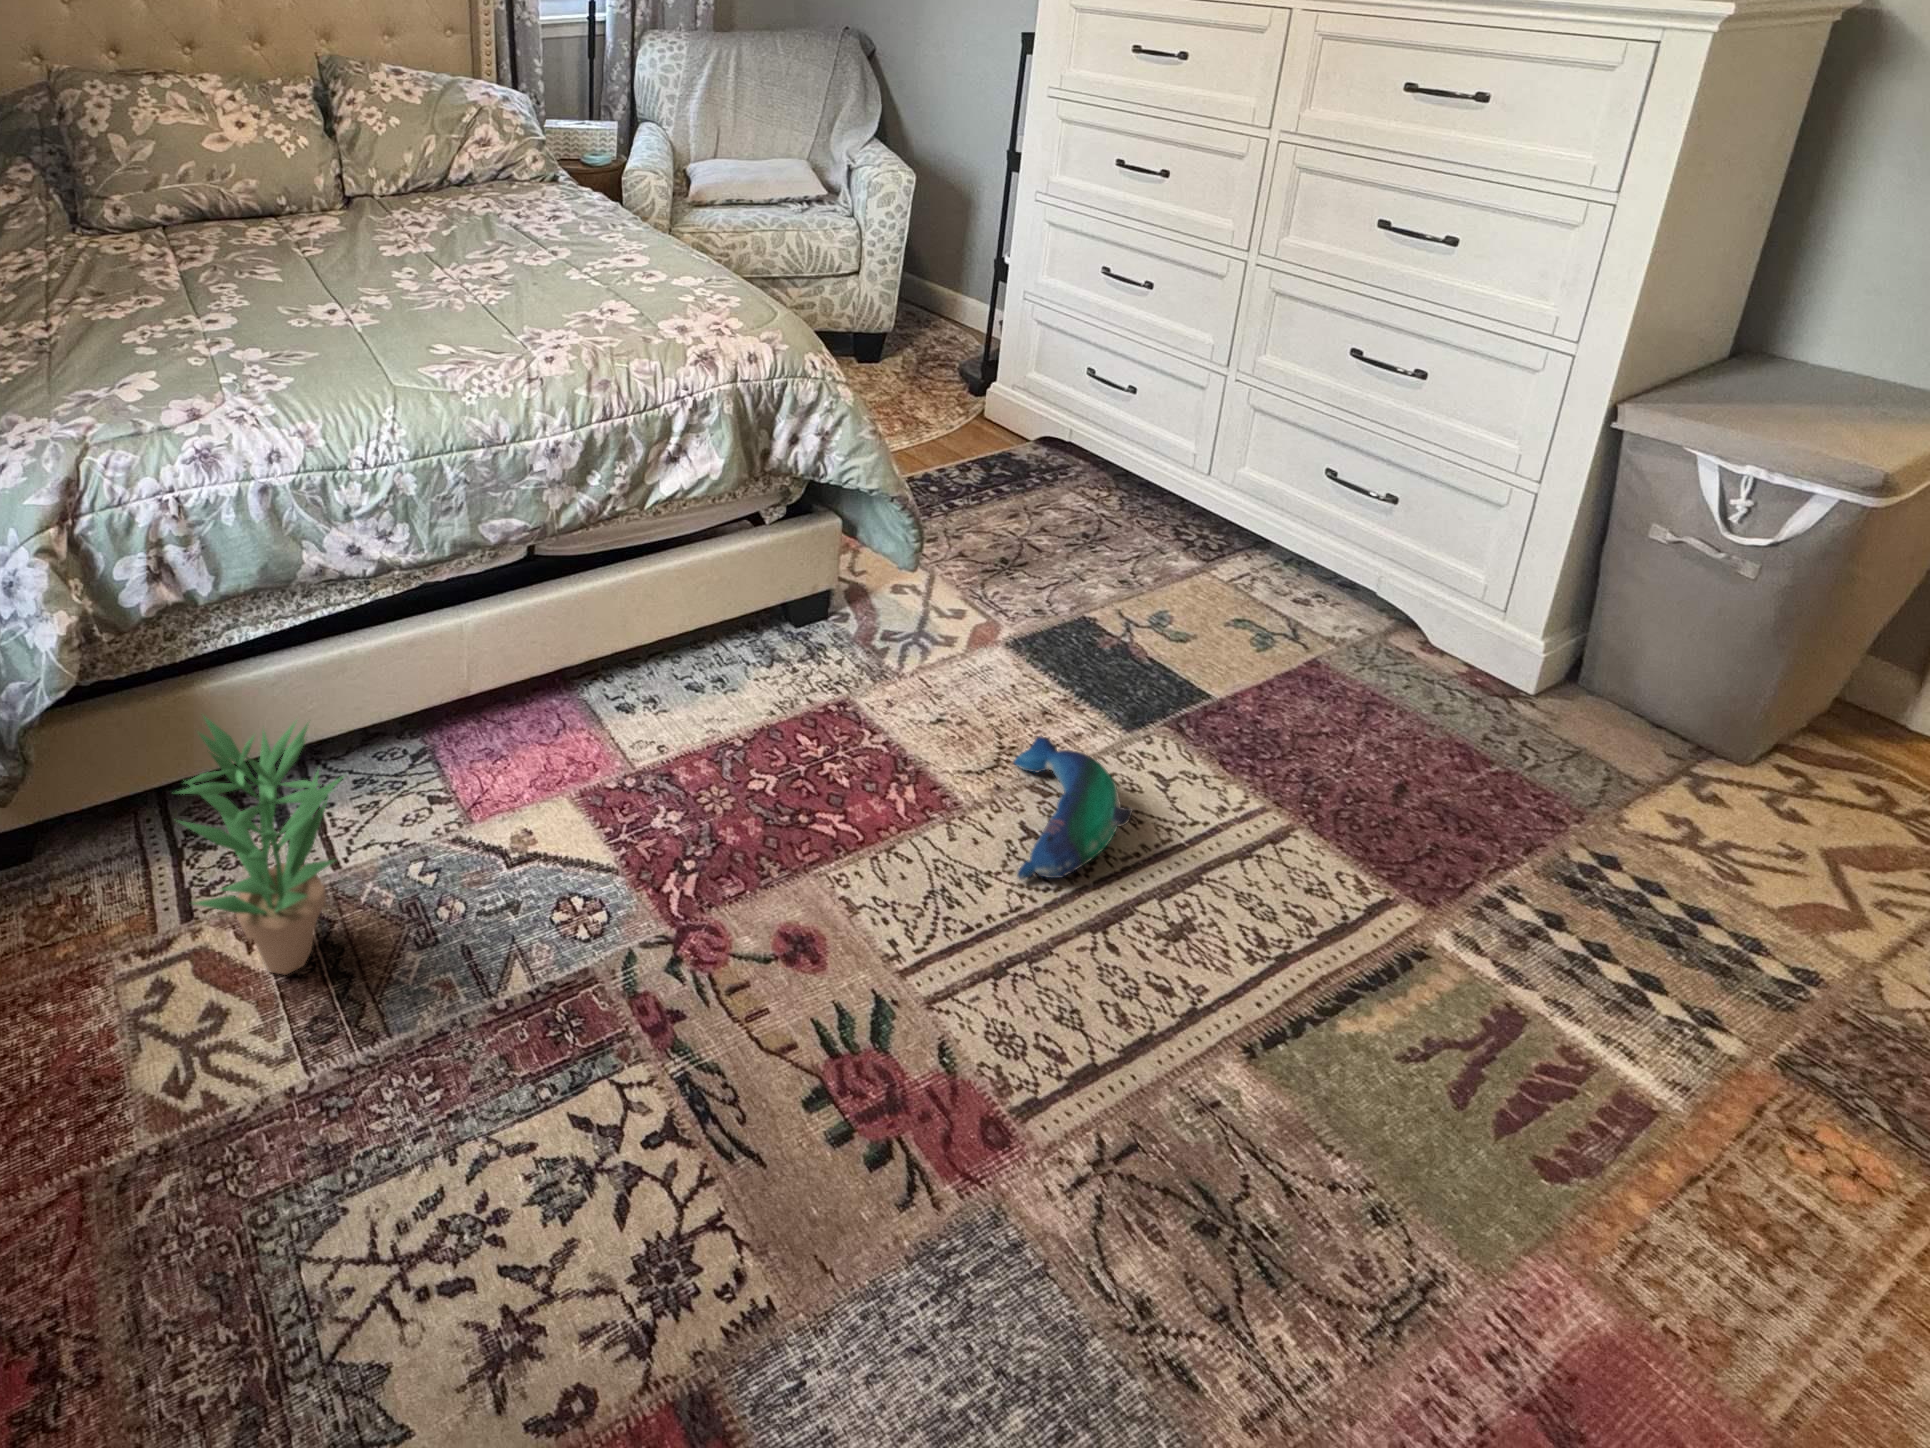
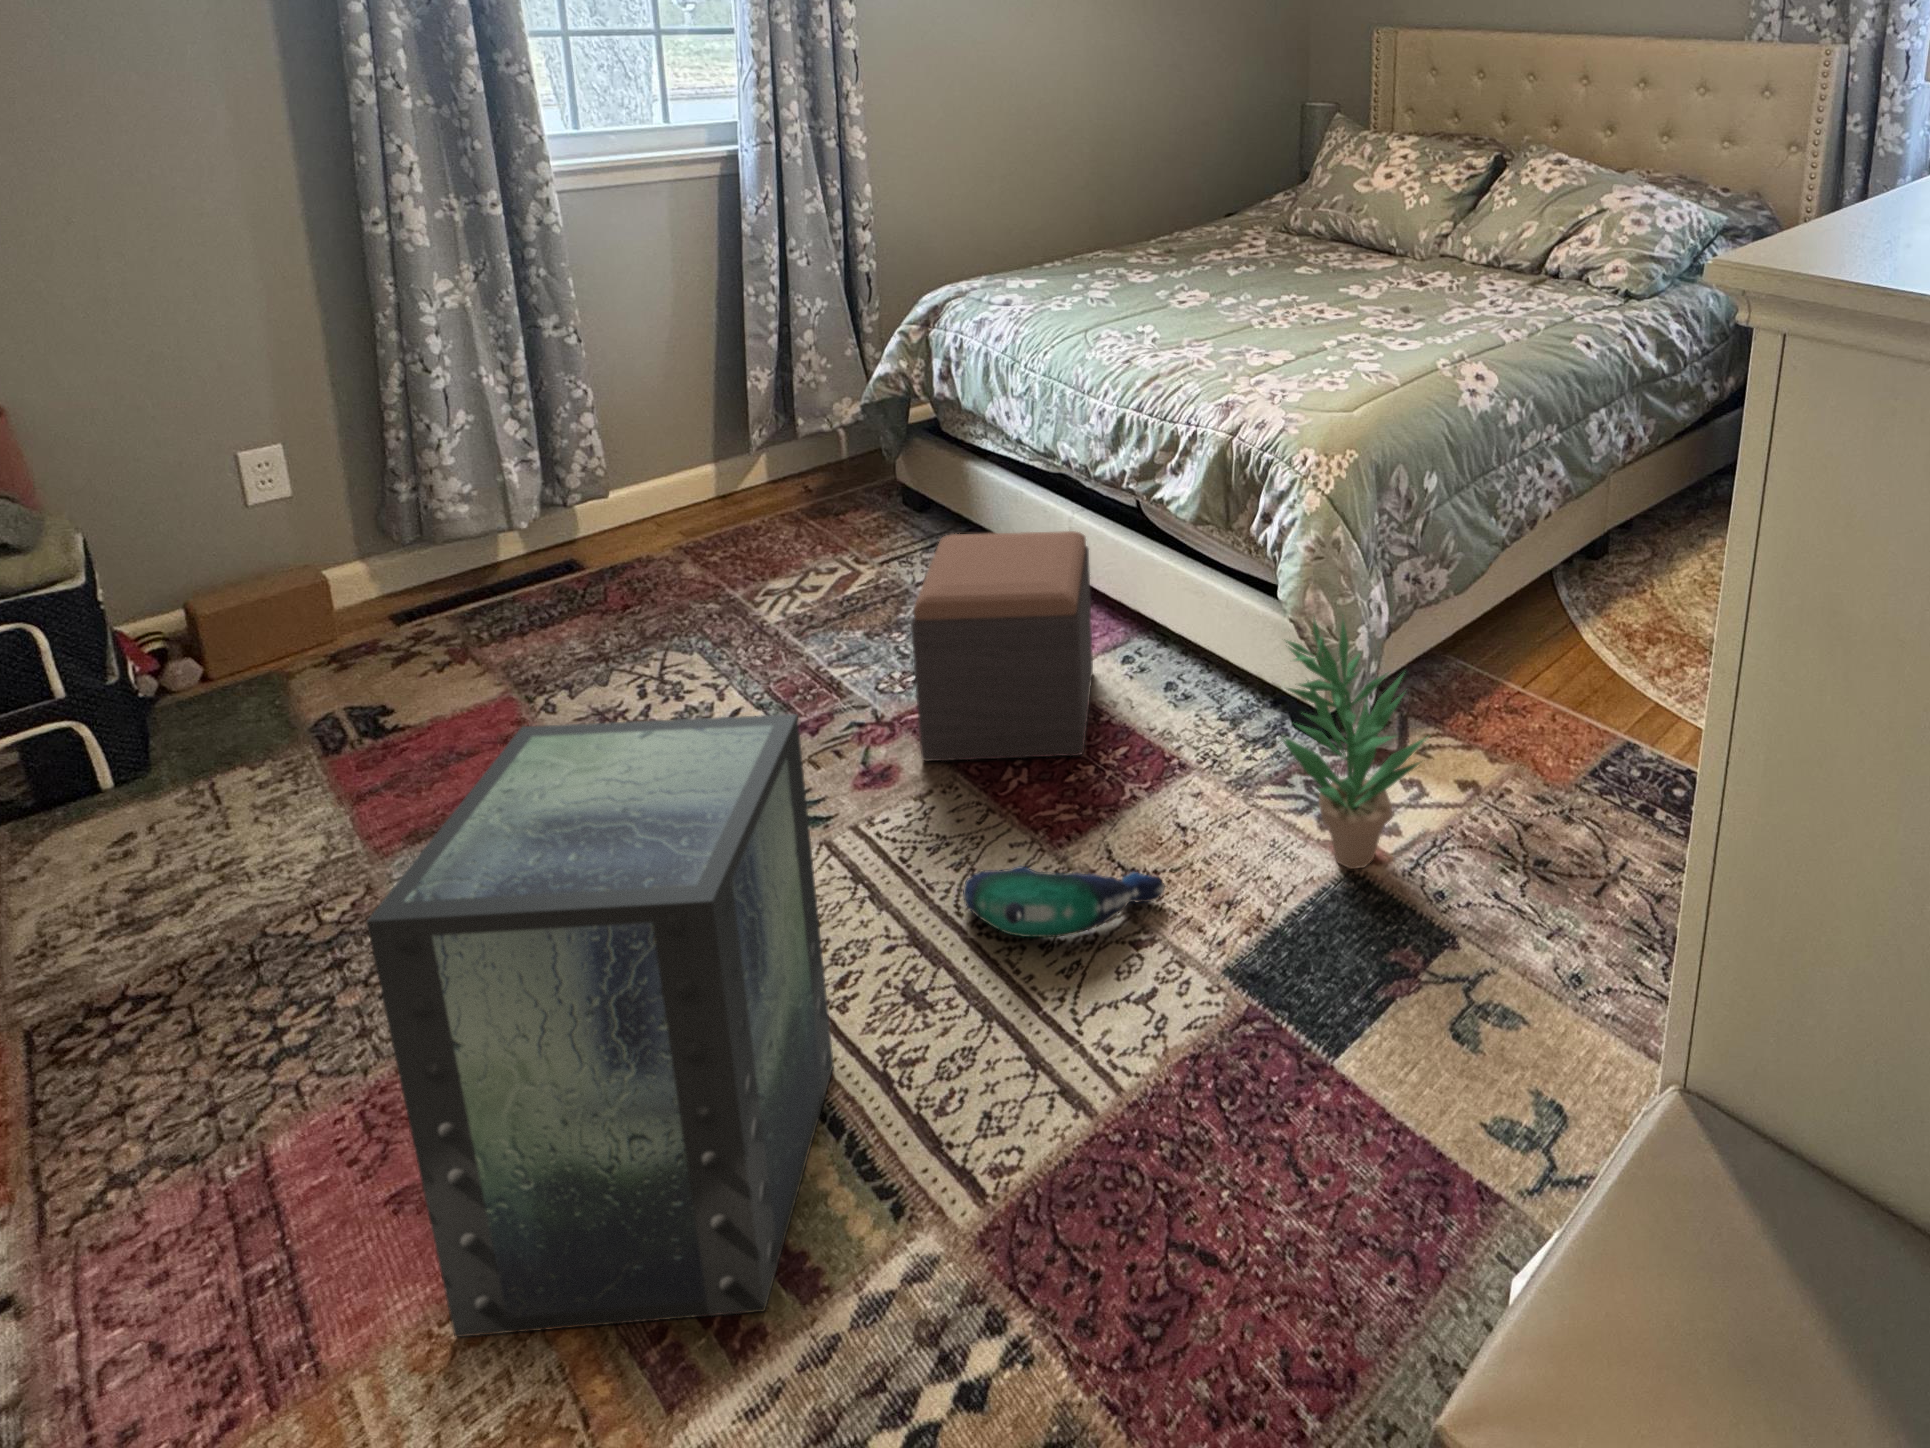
footstool: none [590,592,815,904] -> present [911,531,1093,761]
storage box: none [1274,660,1847,1316] -> present [367,714,834,1337]
potted plant: present [178,716,343,975] -> present [1279,619,1426,869]

